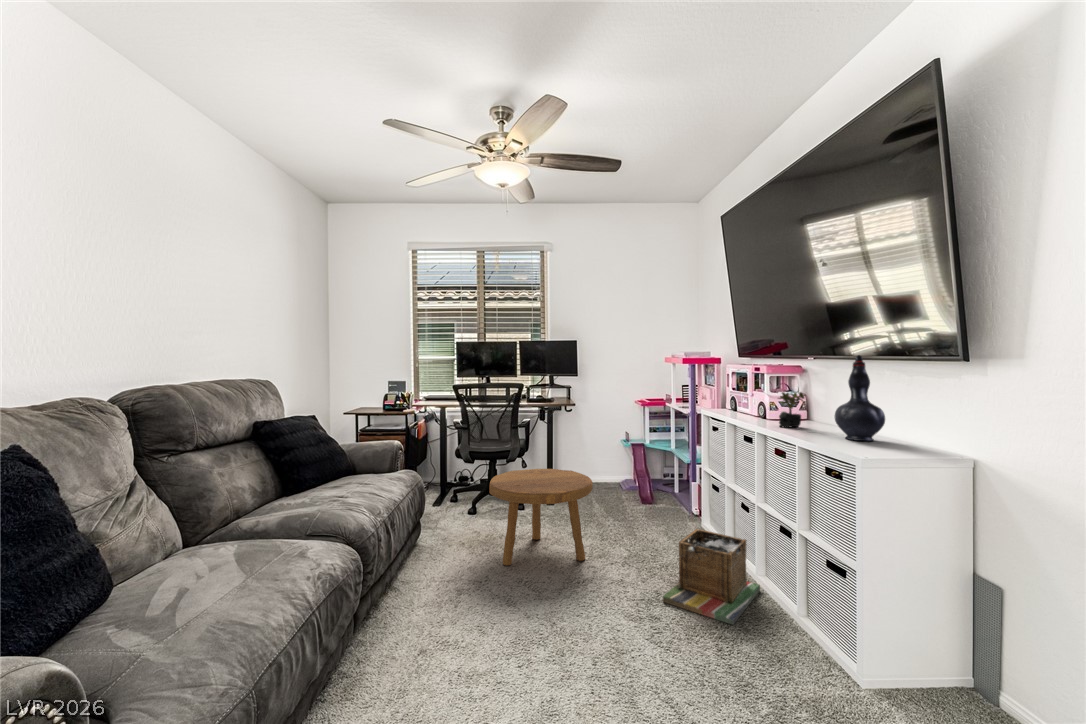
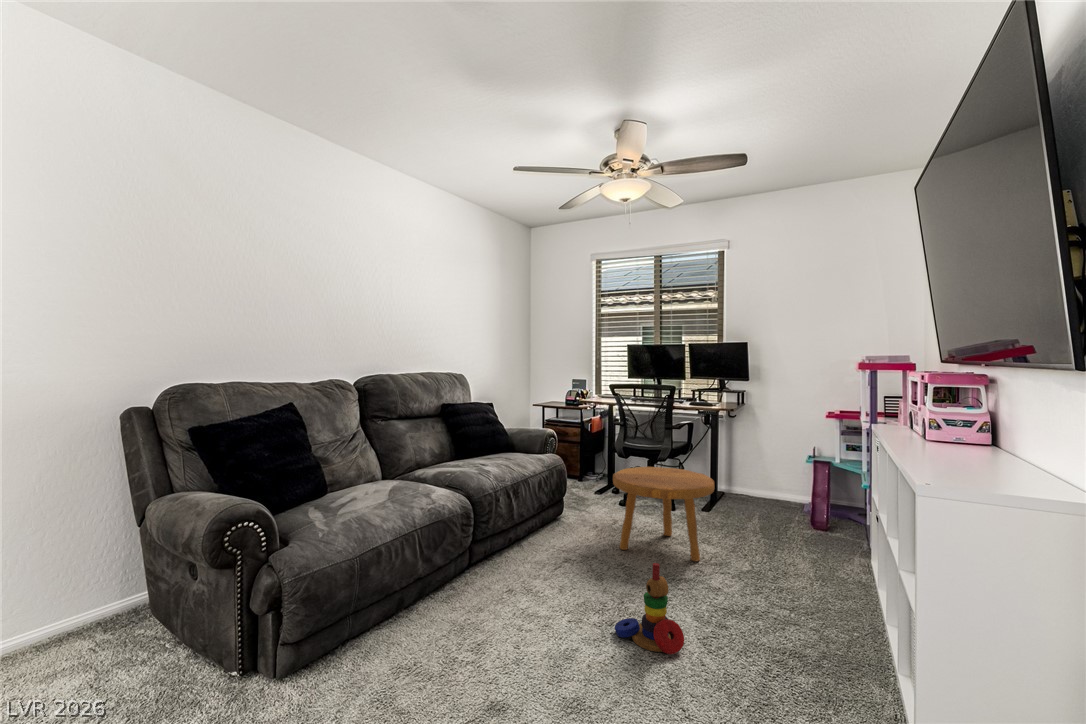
decorative vase: present [835,355,885,441] -> none [952,363,1023,471]
succulent plant: present [778,392,805,427] -> none [908,405,953,449]
laundry basket: present [663,529,760,625] -> none [747,550,876,651]
stacking toy: none [572,577,650,674] -> present [615,563,684,655]

